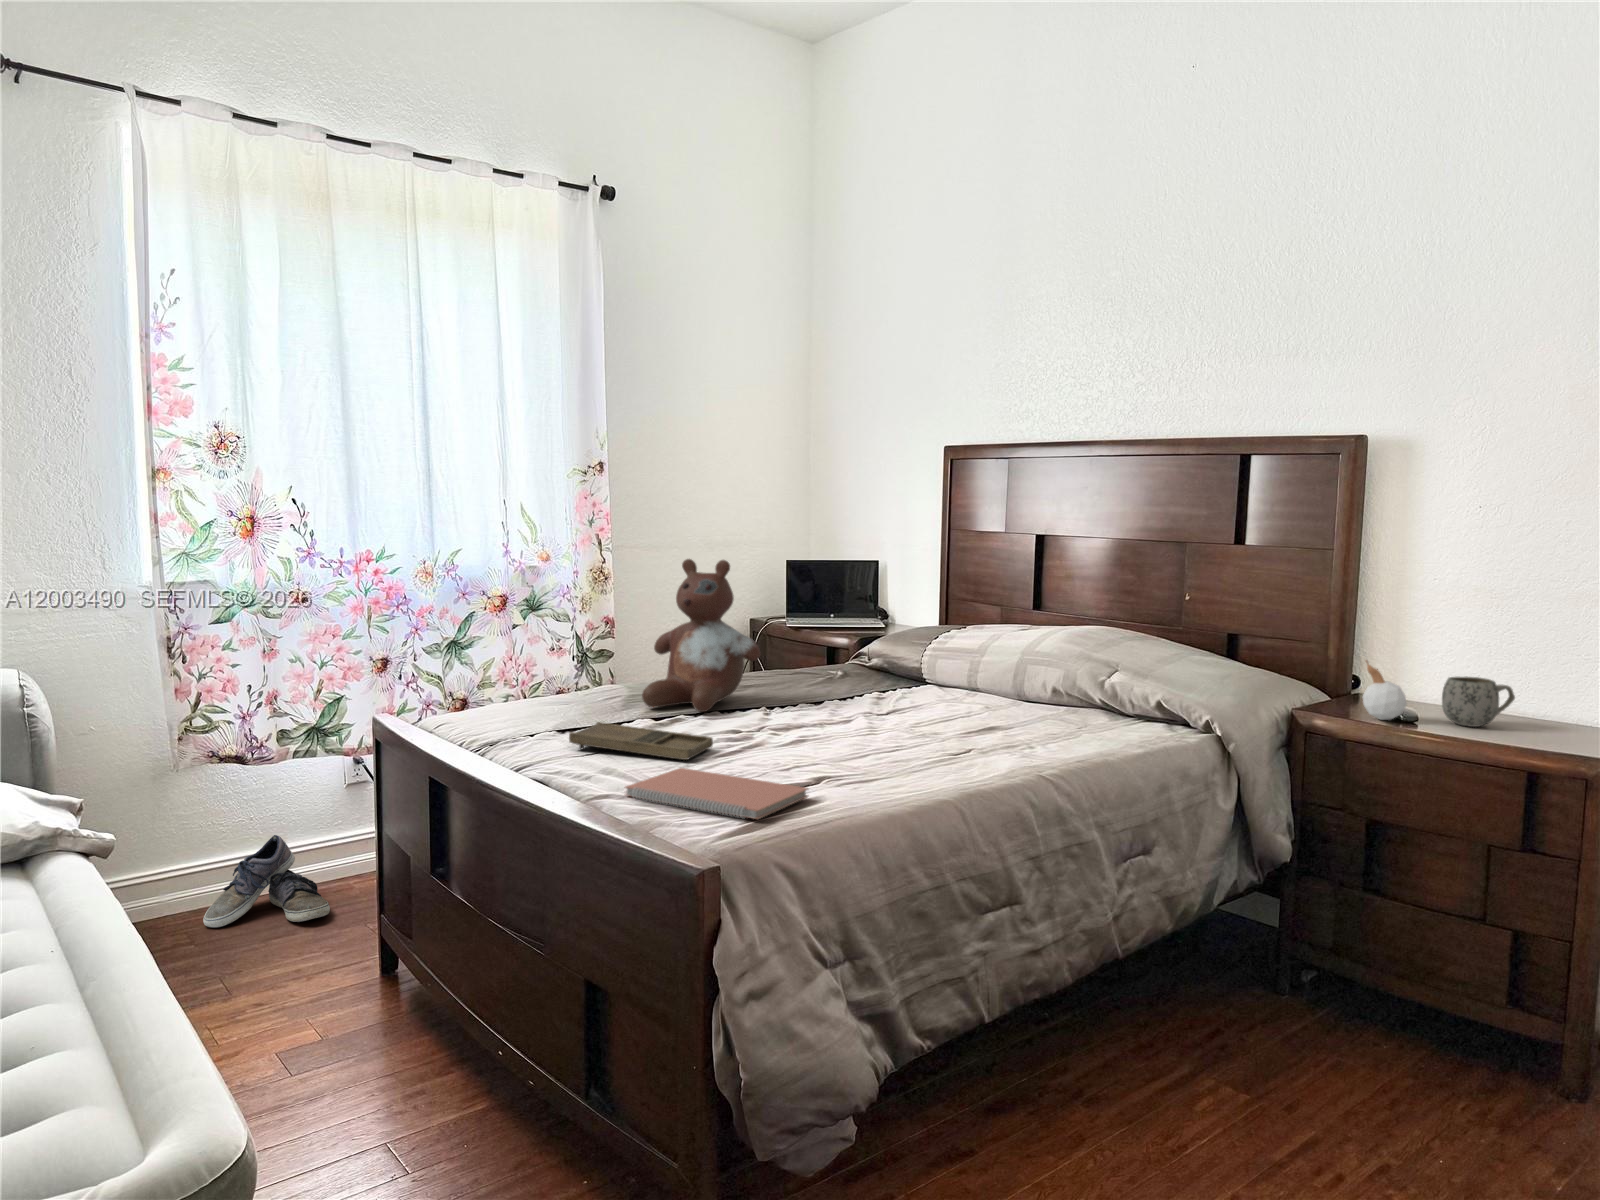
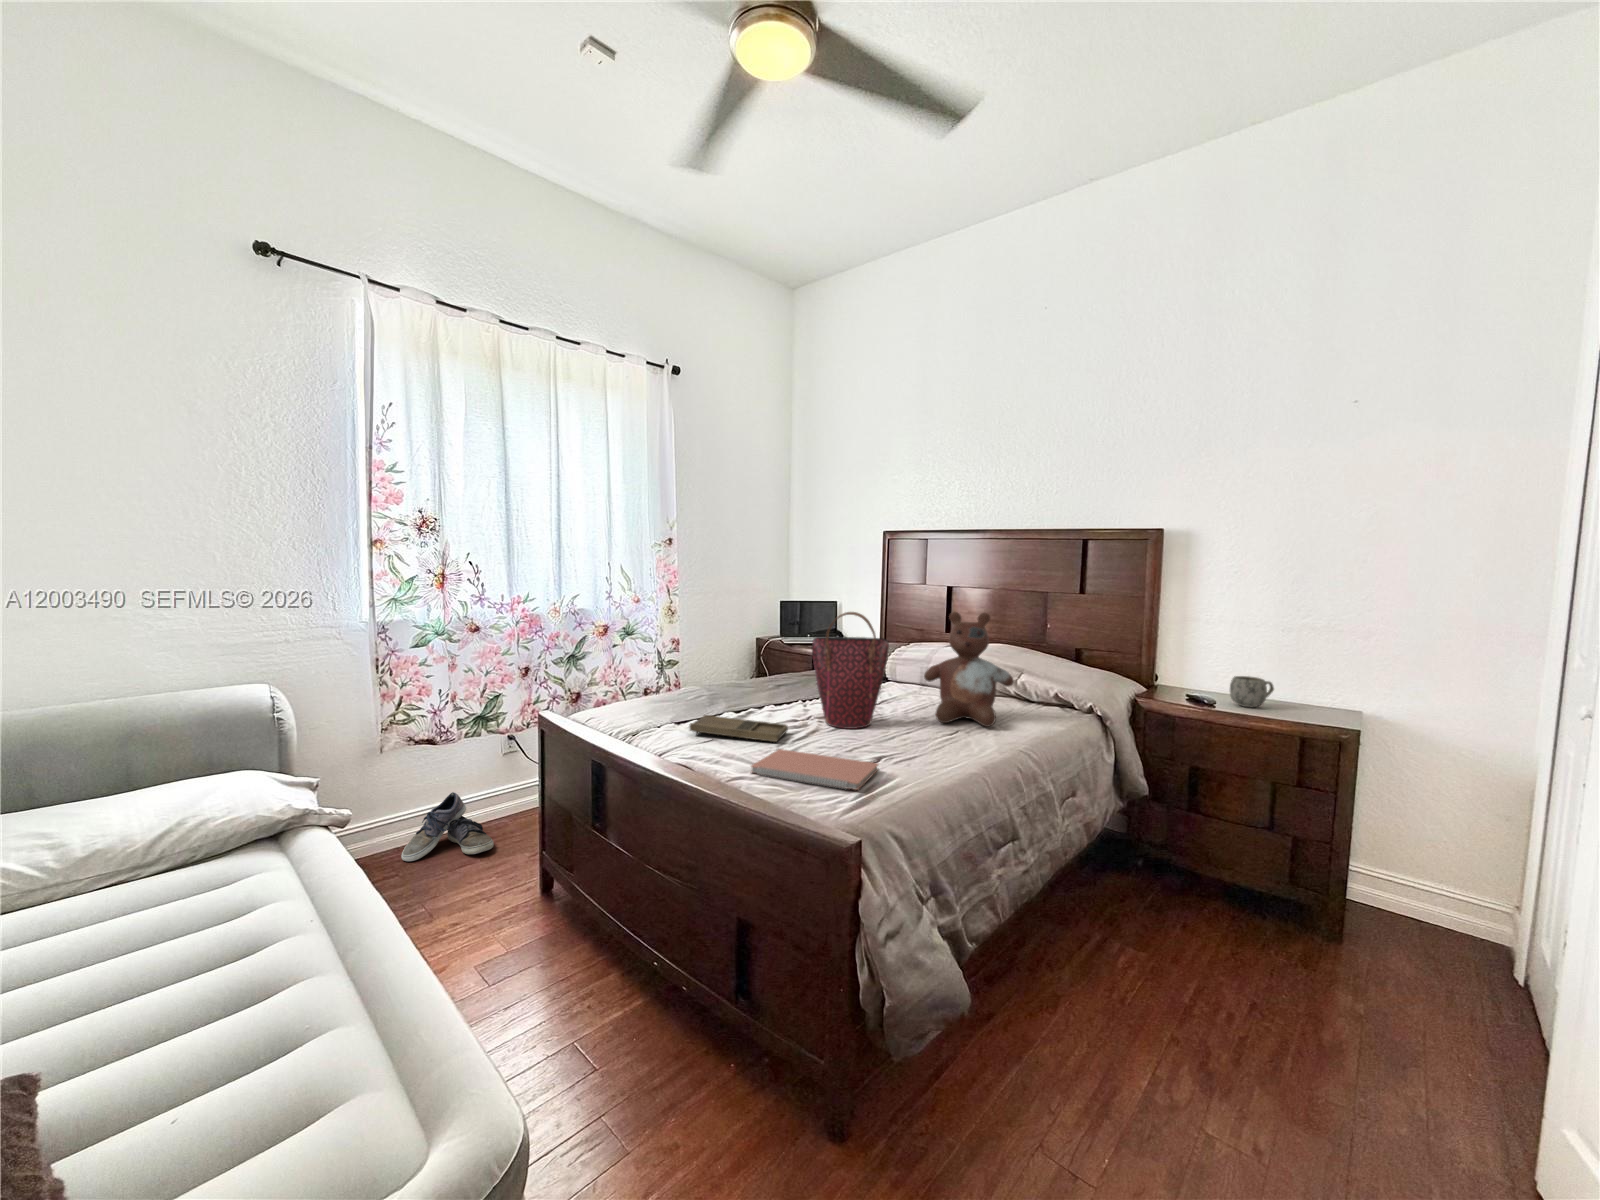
stuffed bear: present [642,559,760,712] -> present [924,612,1014,727]
handbag: none [759,572,873,746] -> present [812,612,889,729]
candle: present [1363,660,1407,720] -> none [1182,662,1210,704]

